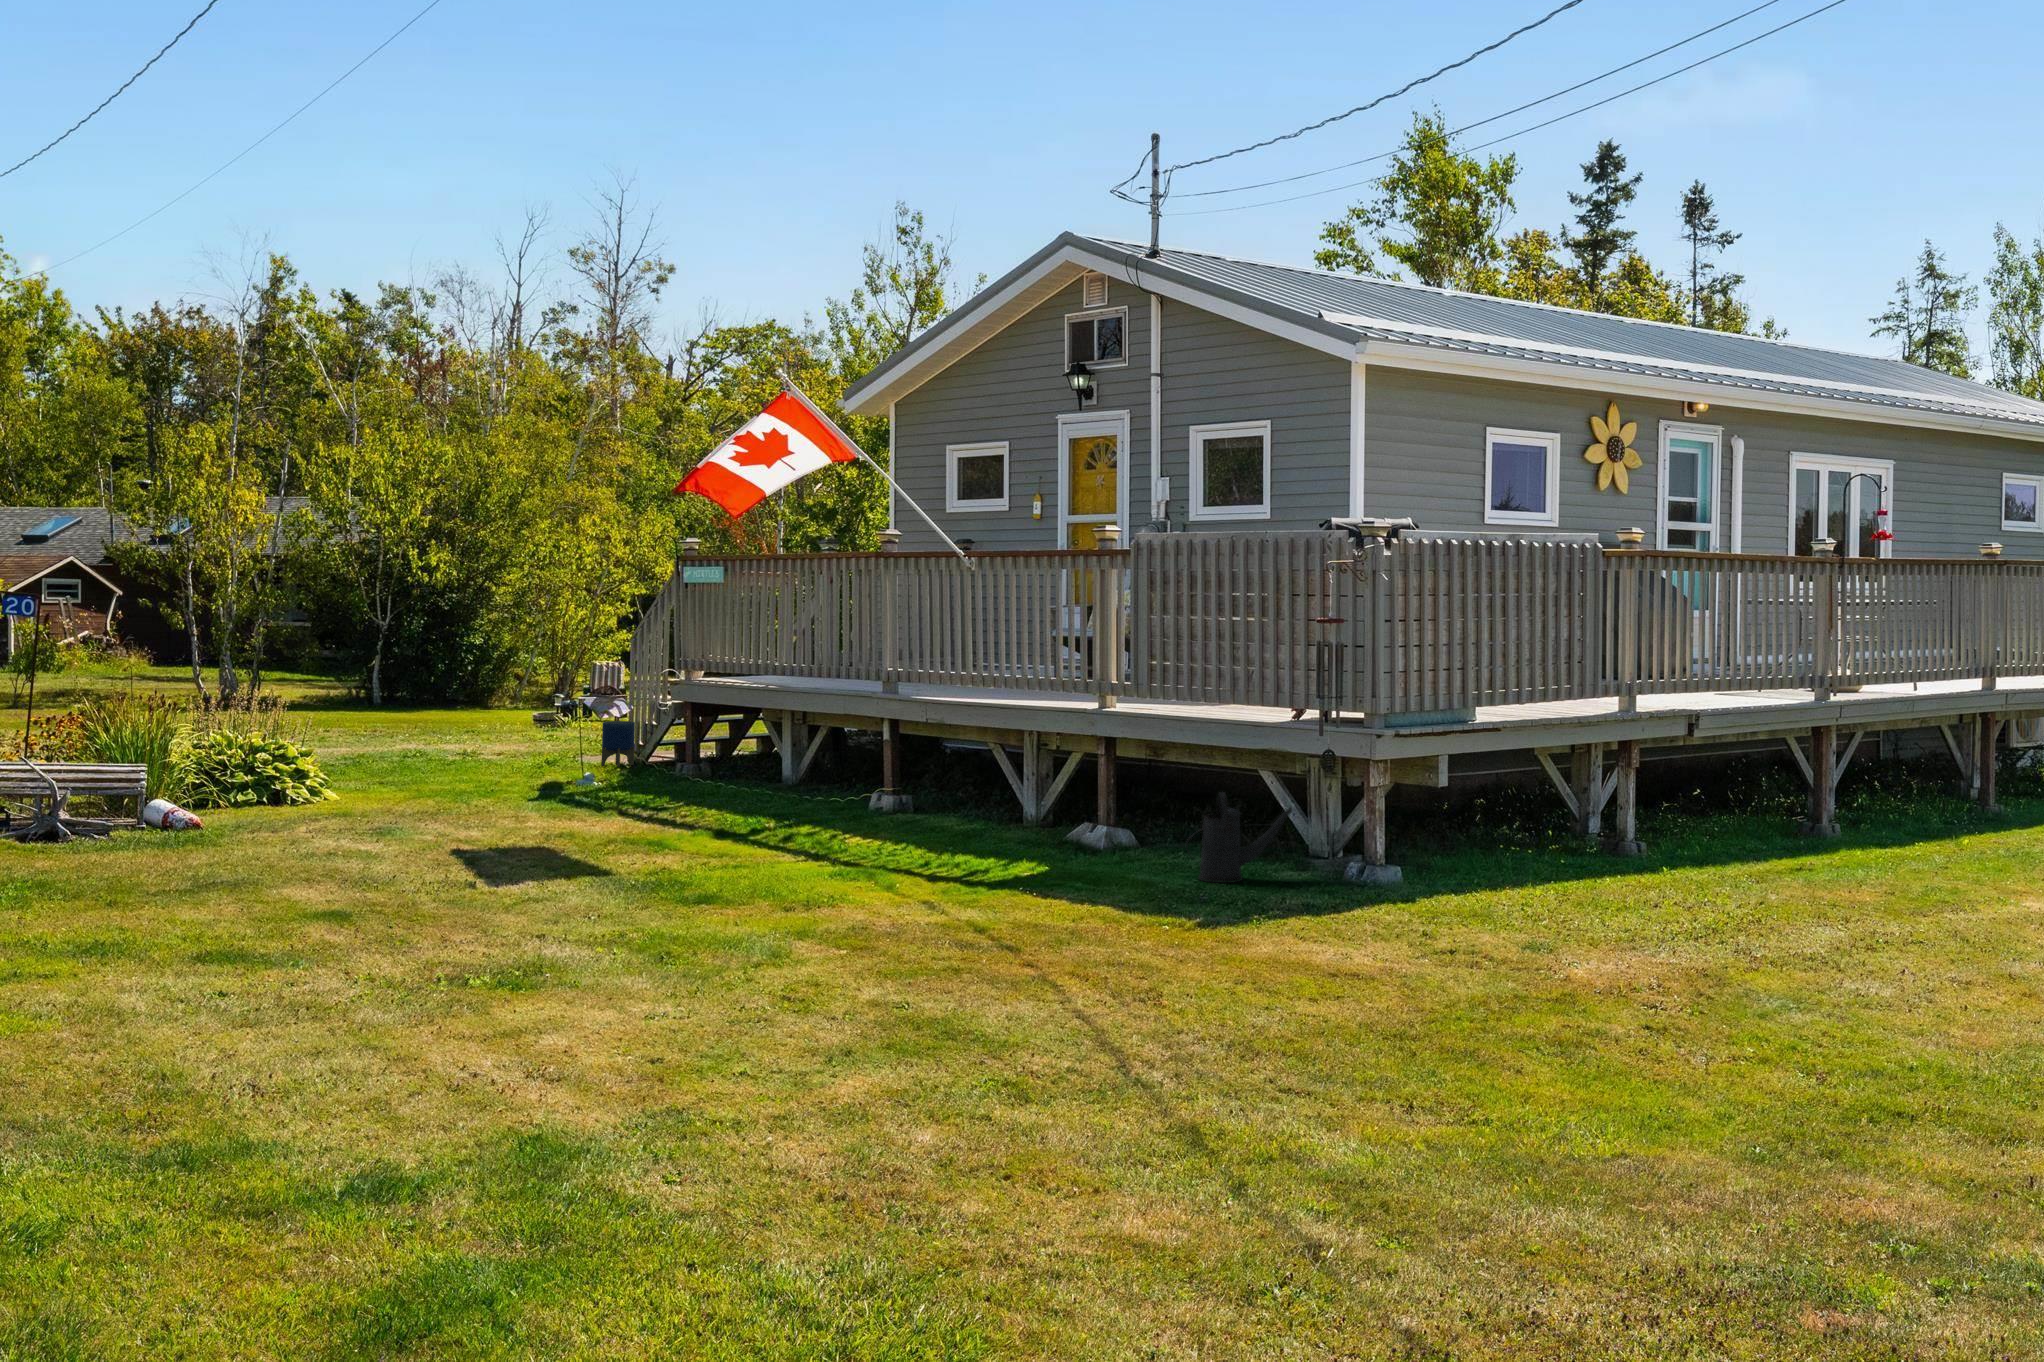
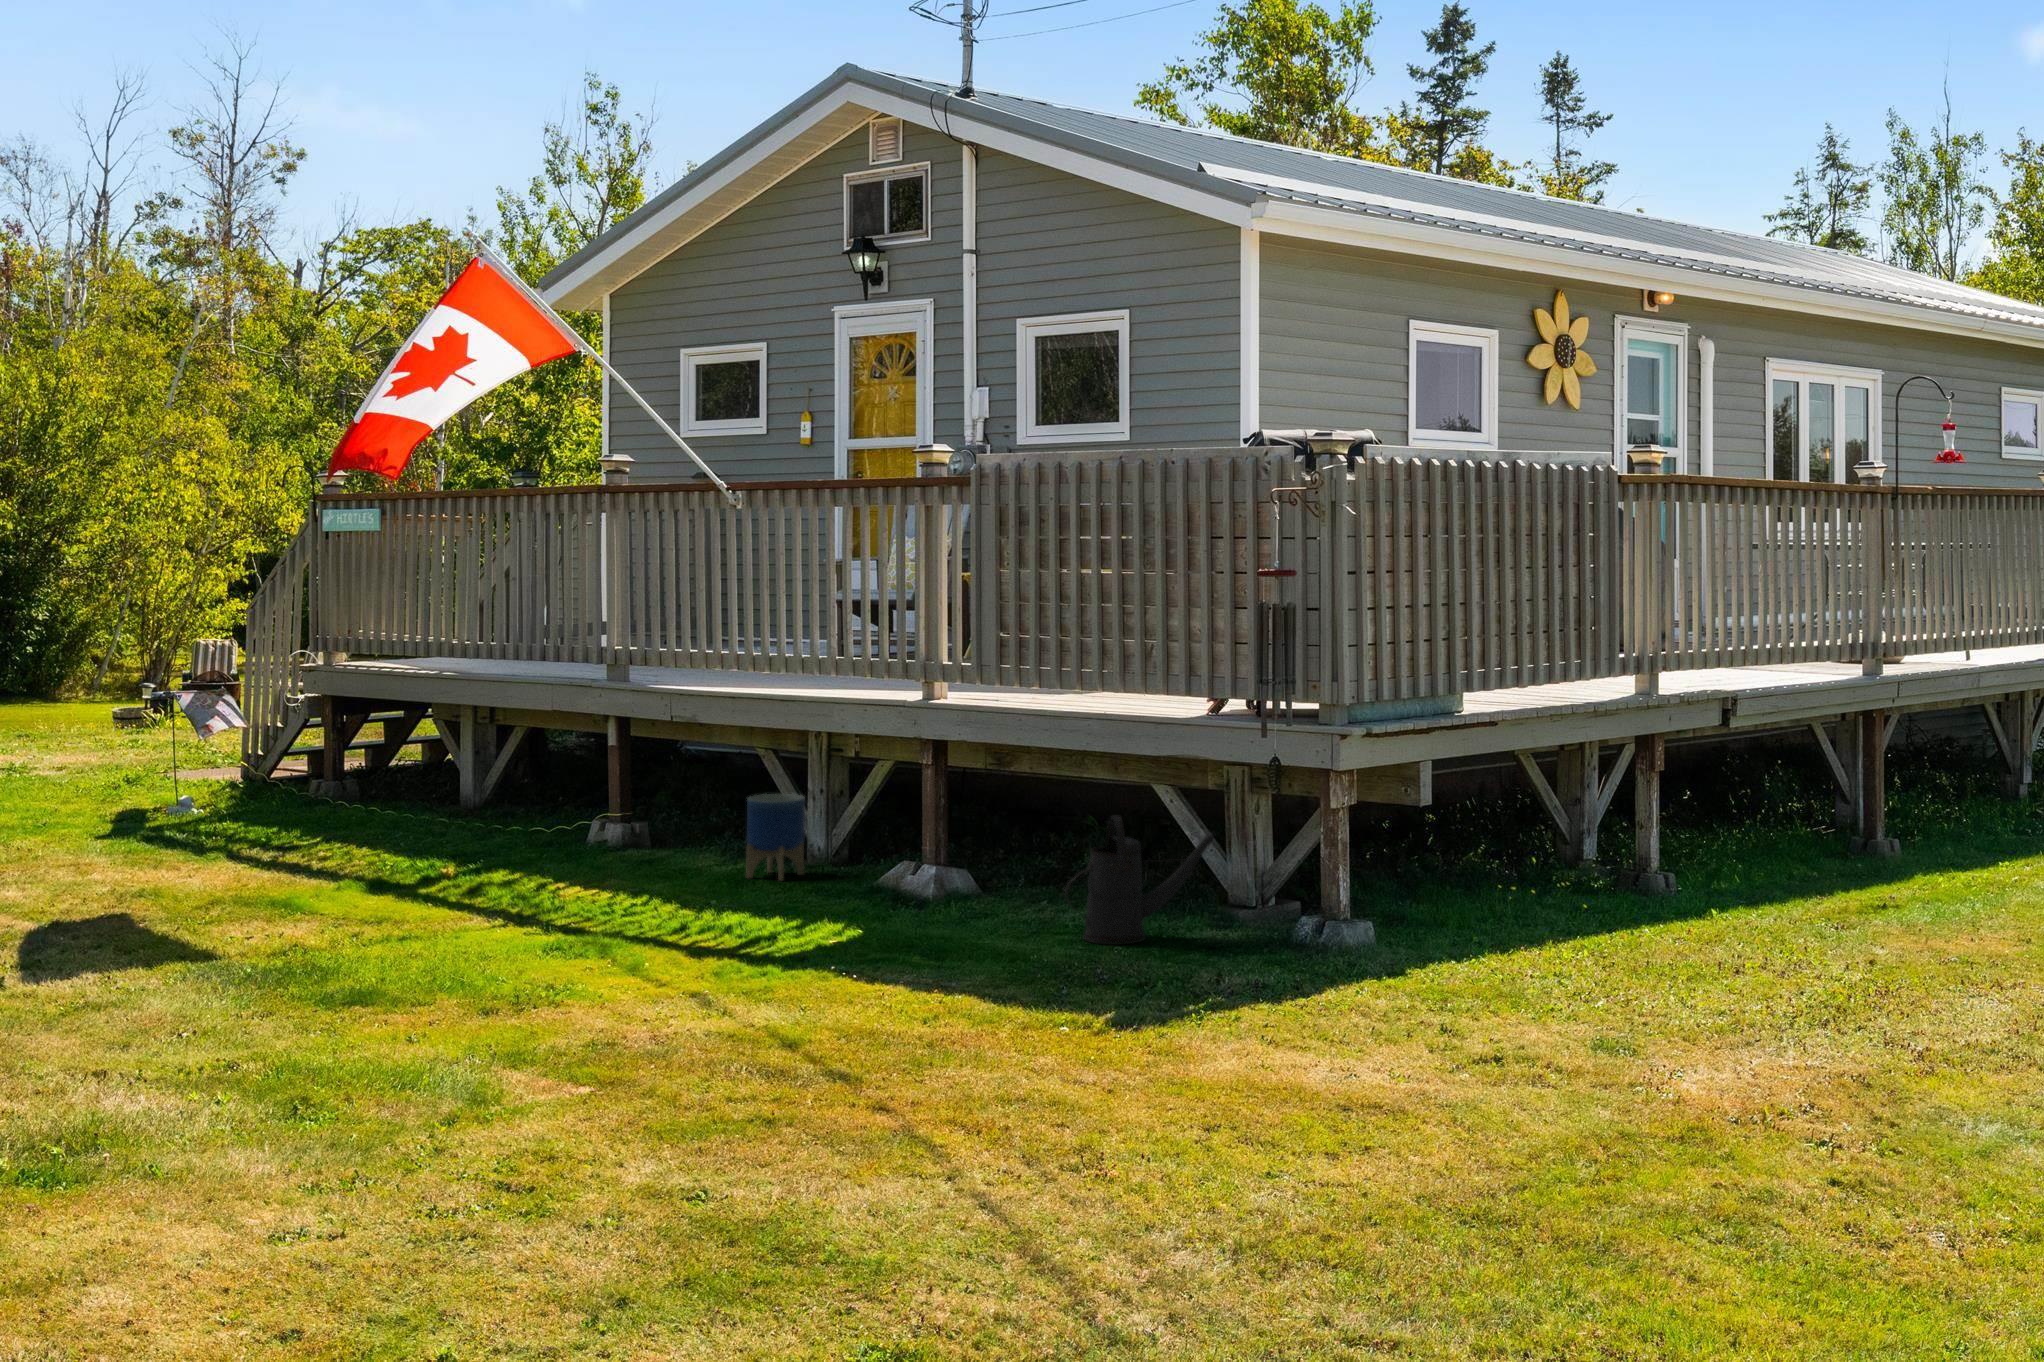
planter: present [601,721,635,767] -> present [746,794,805,881]

